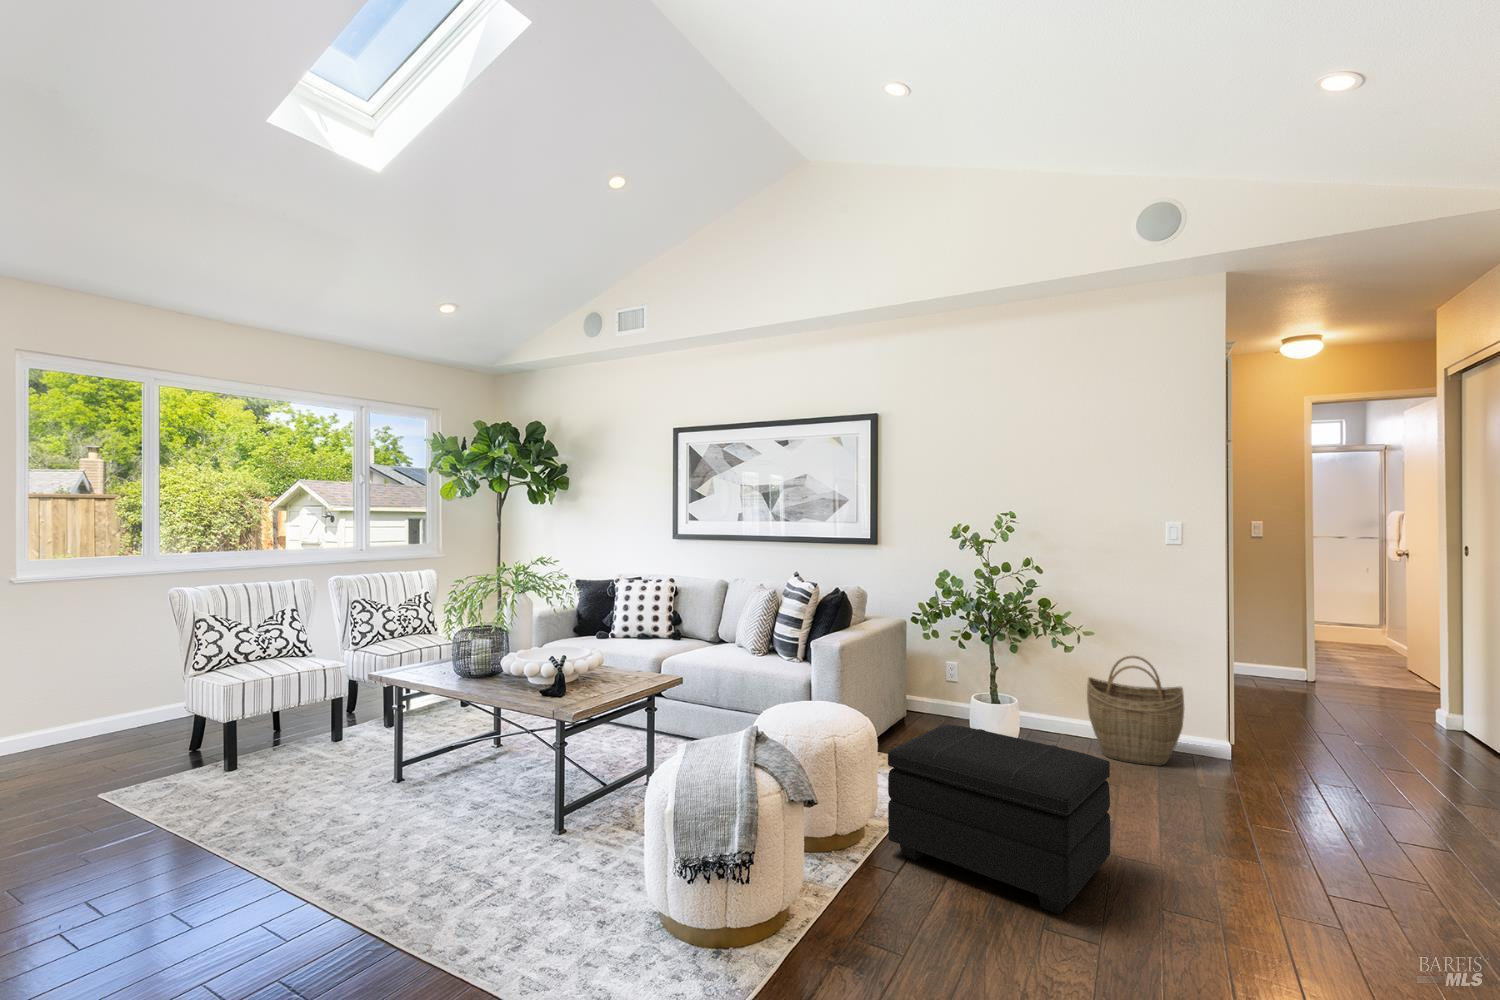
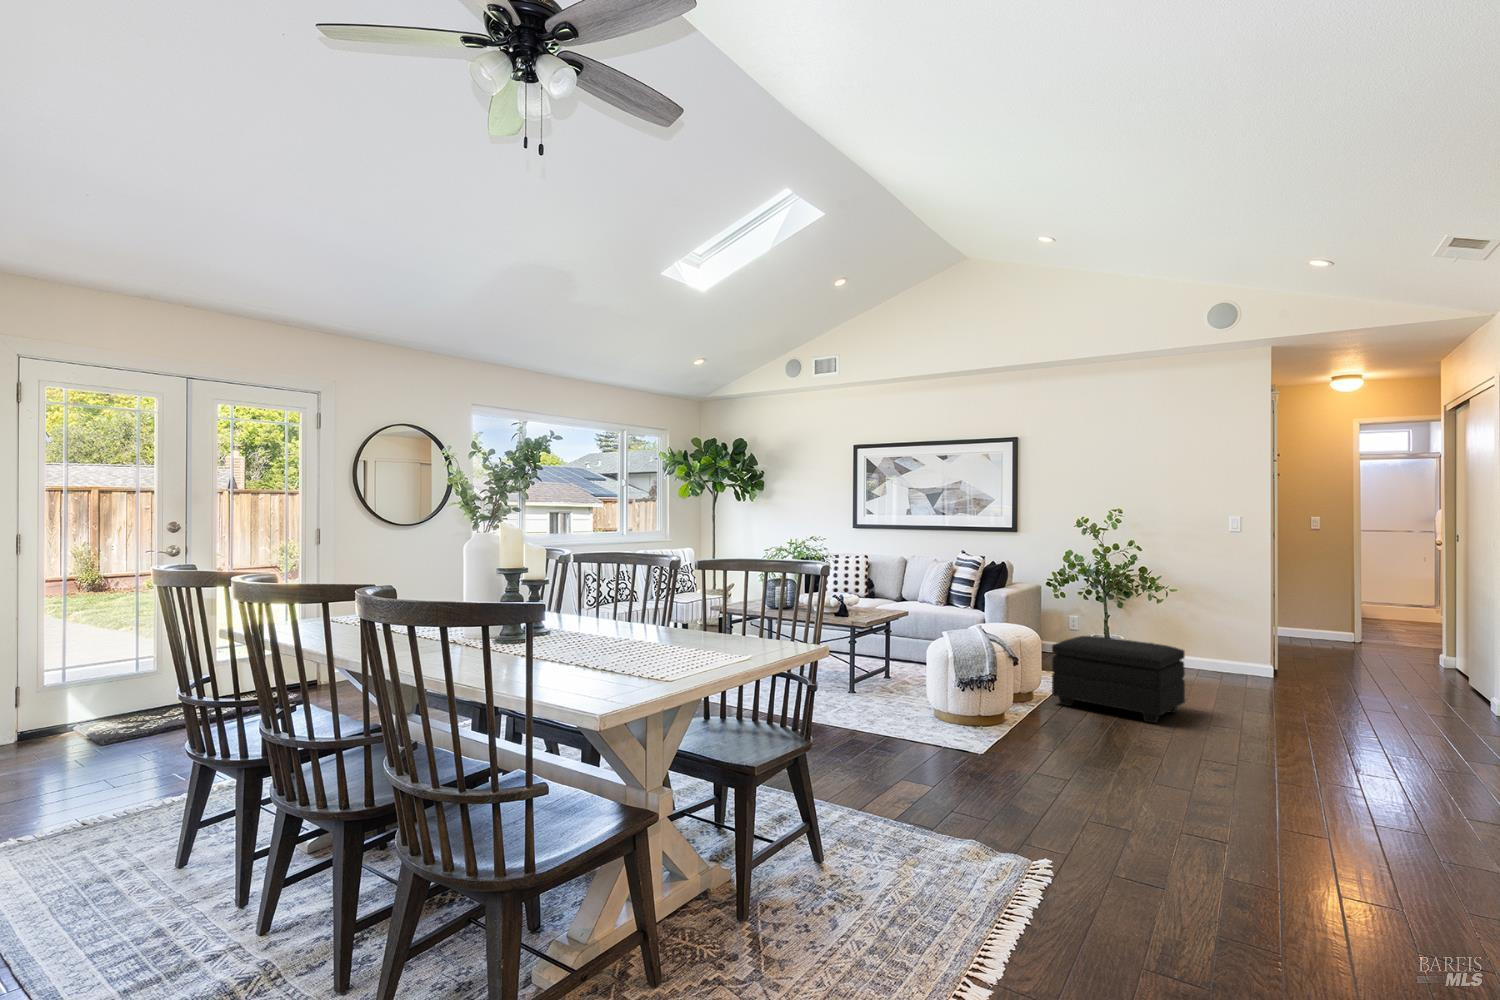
woven basket: present [1087,656,1184,766] -> none [1173,607,1241,678]

